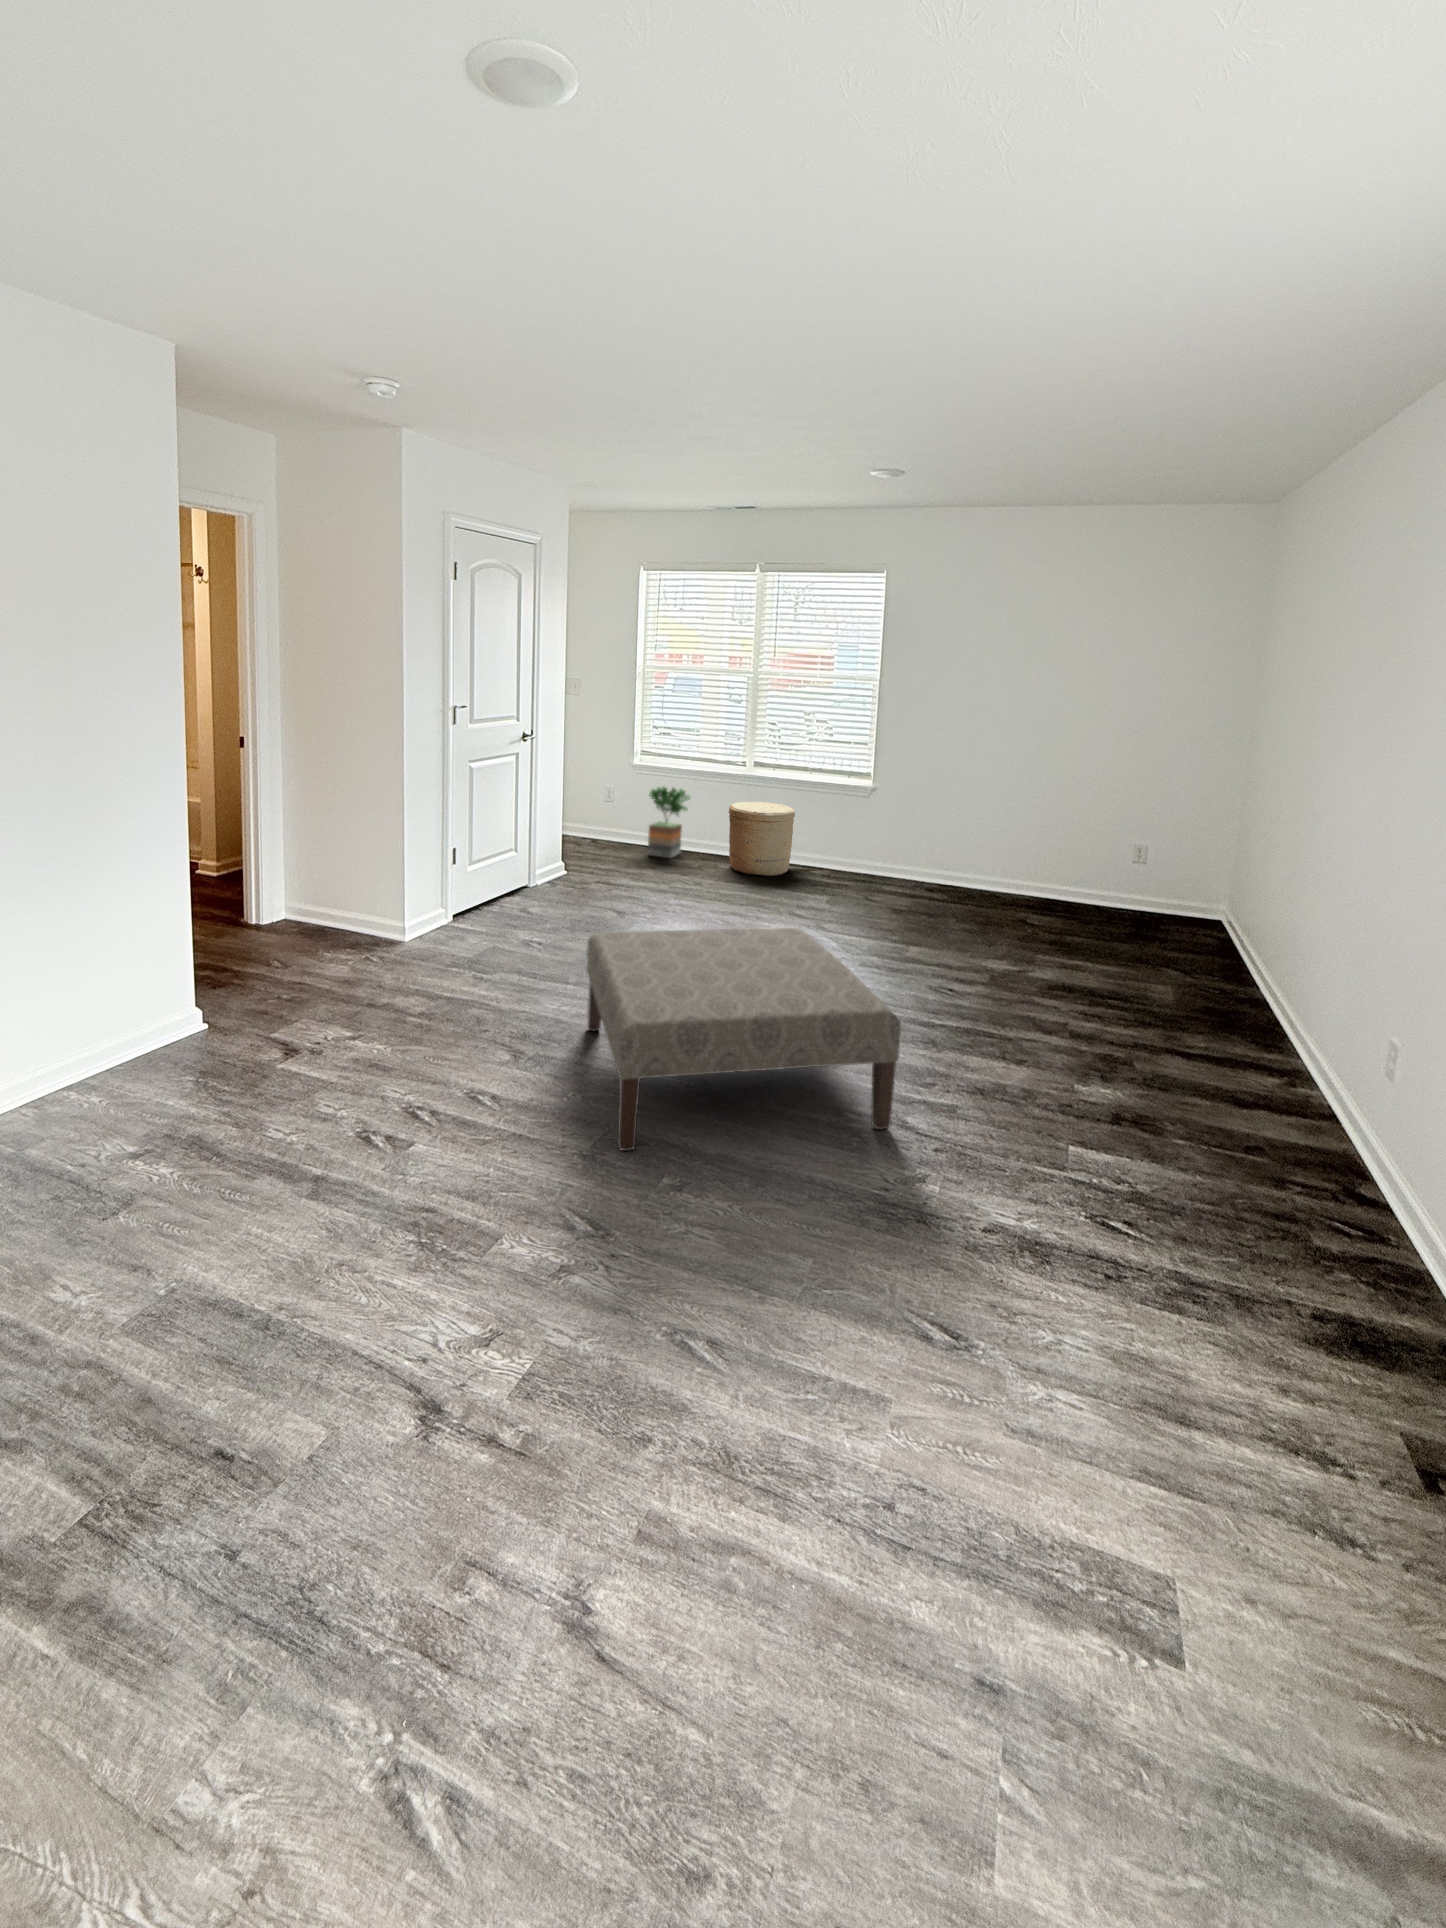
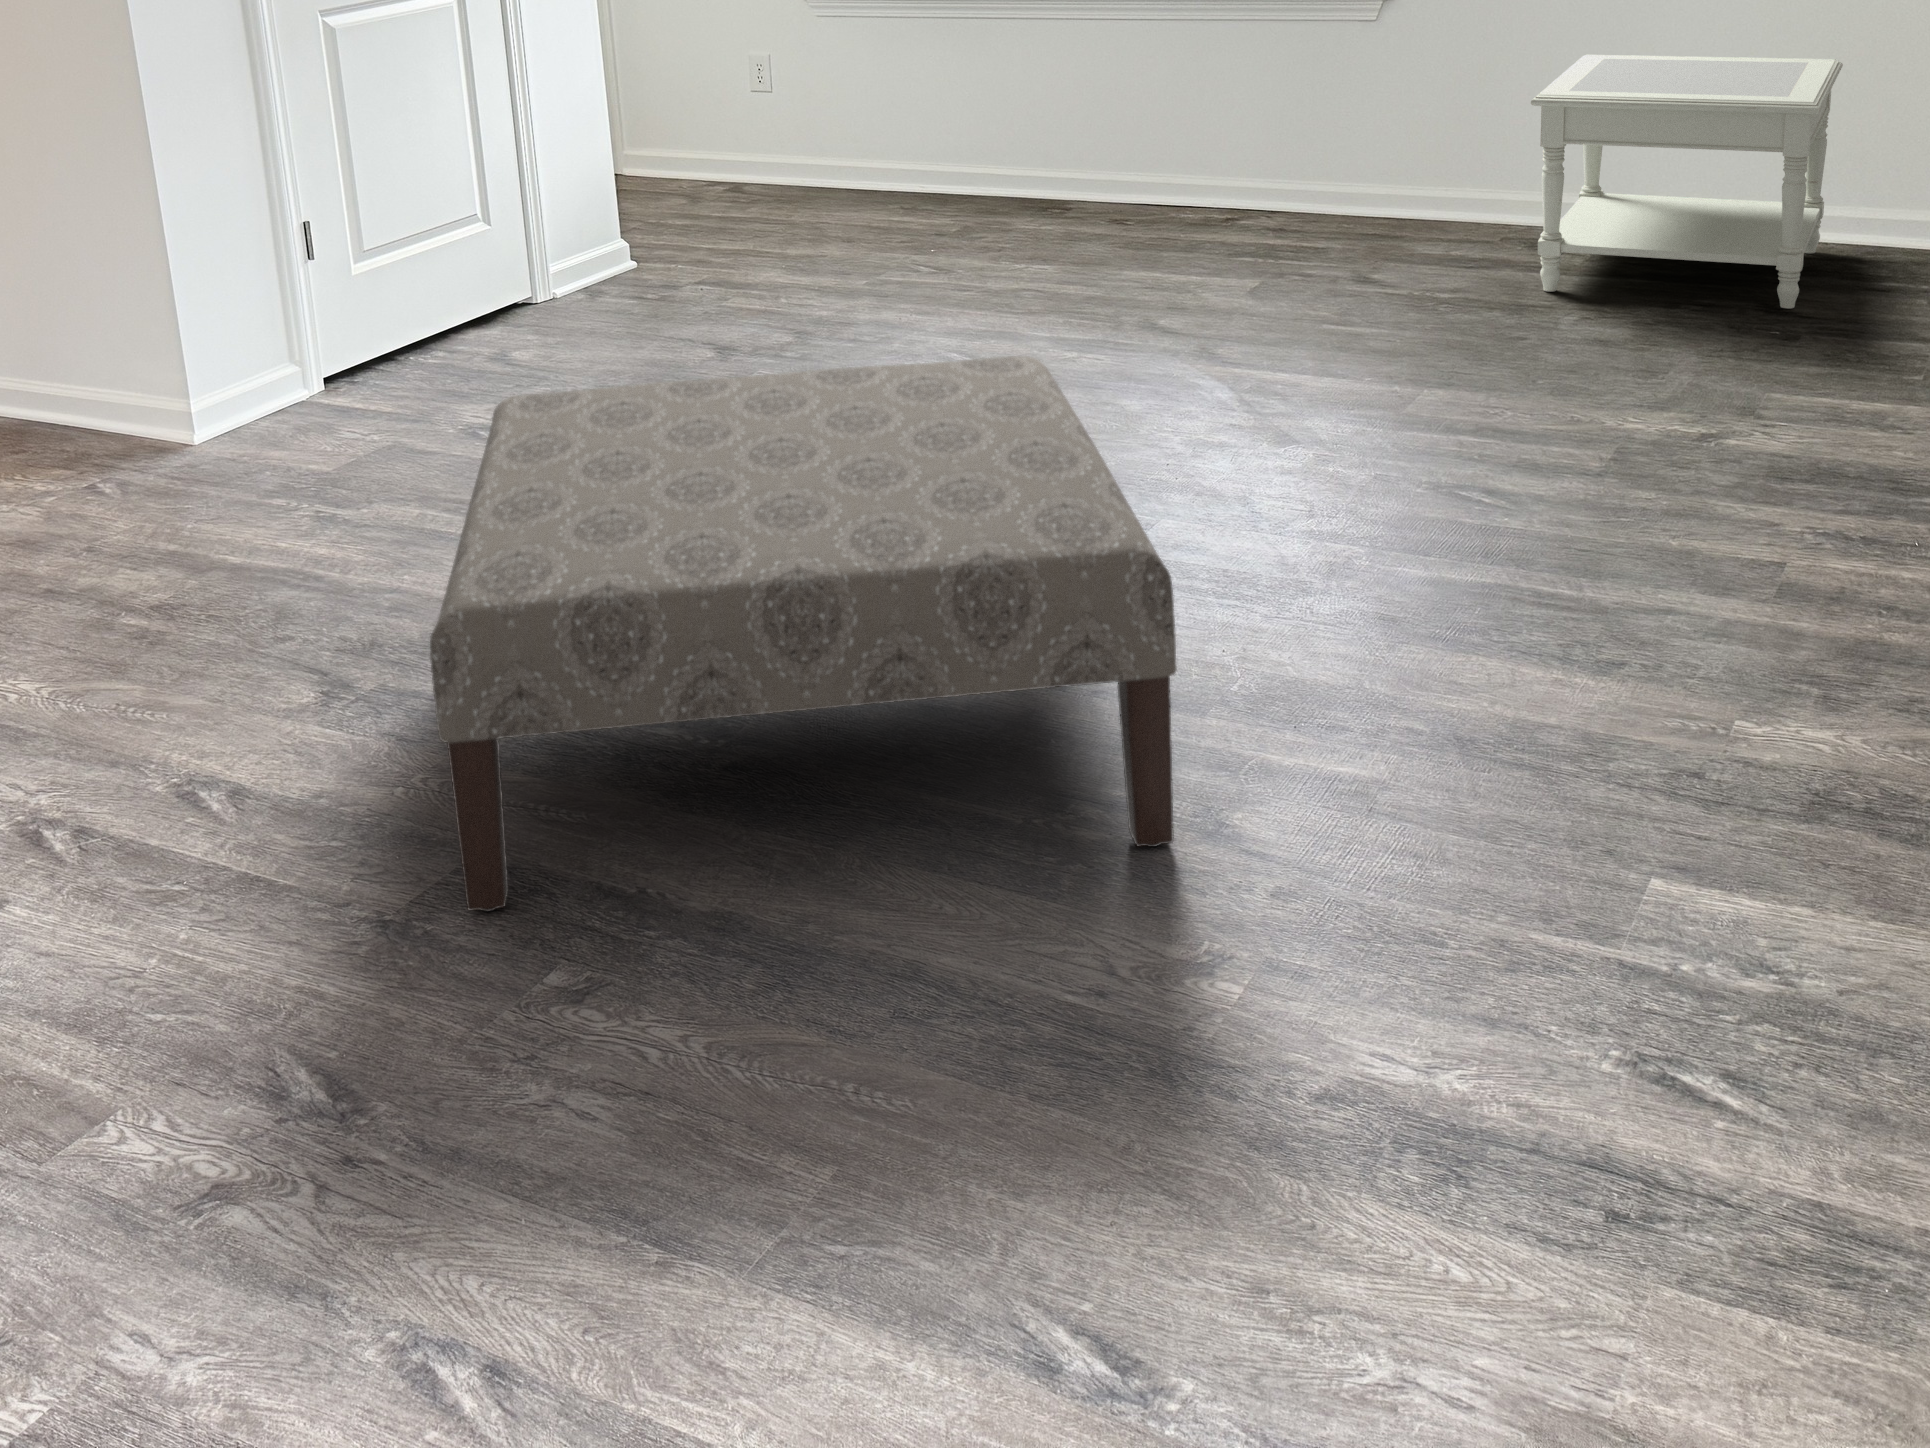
potted tree: present [648,787,690,858] -> none [832,38,943,215]
woven basket: present [729,802,795,876] -> none [1021,58,1189,240]
side table: none [937,818,1047,922] -> present [1531,55,1843,309]

